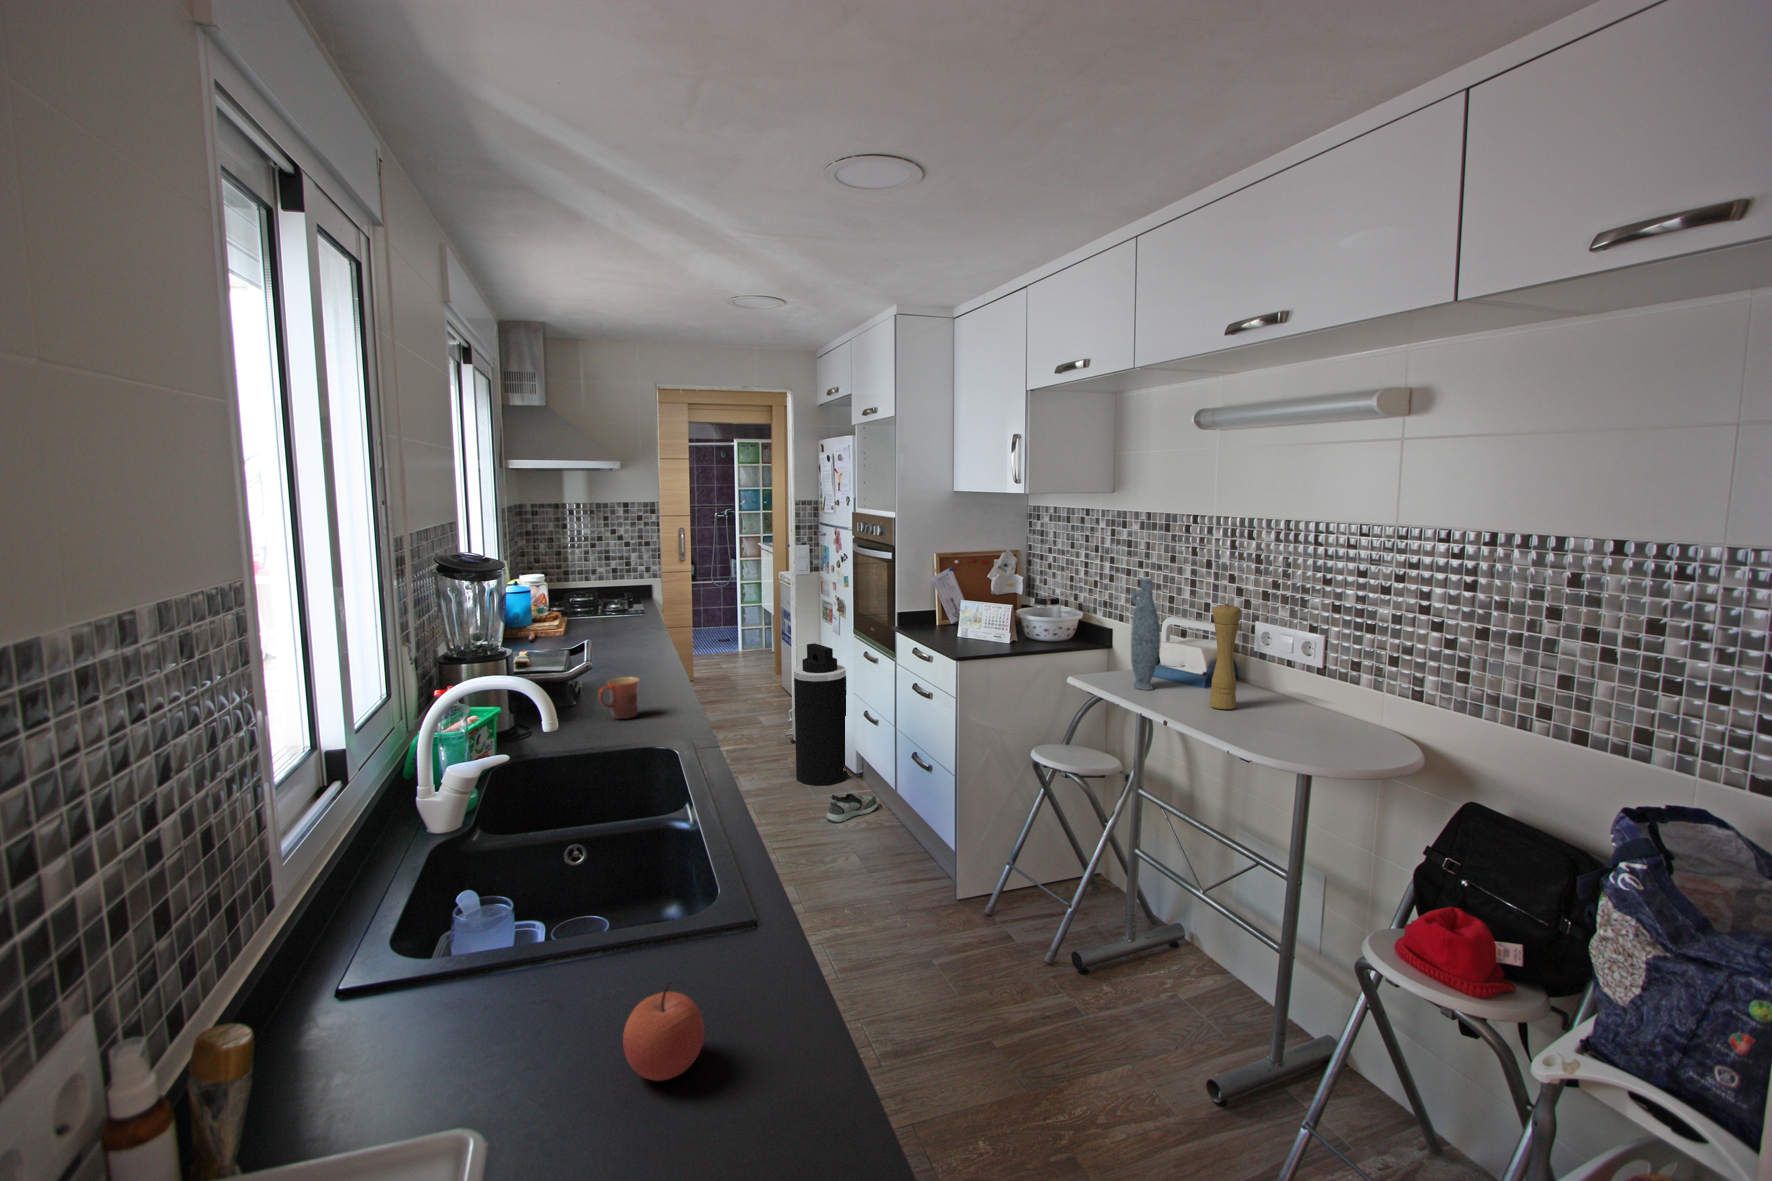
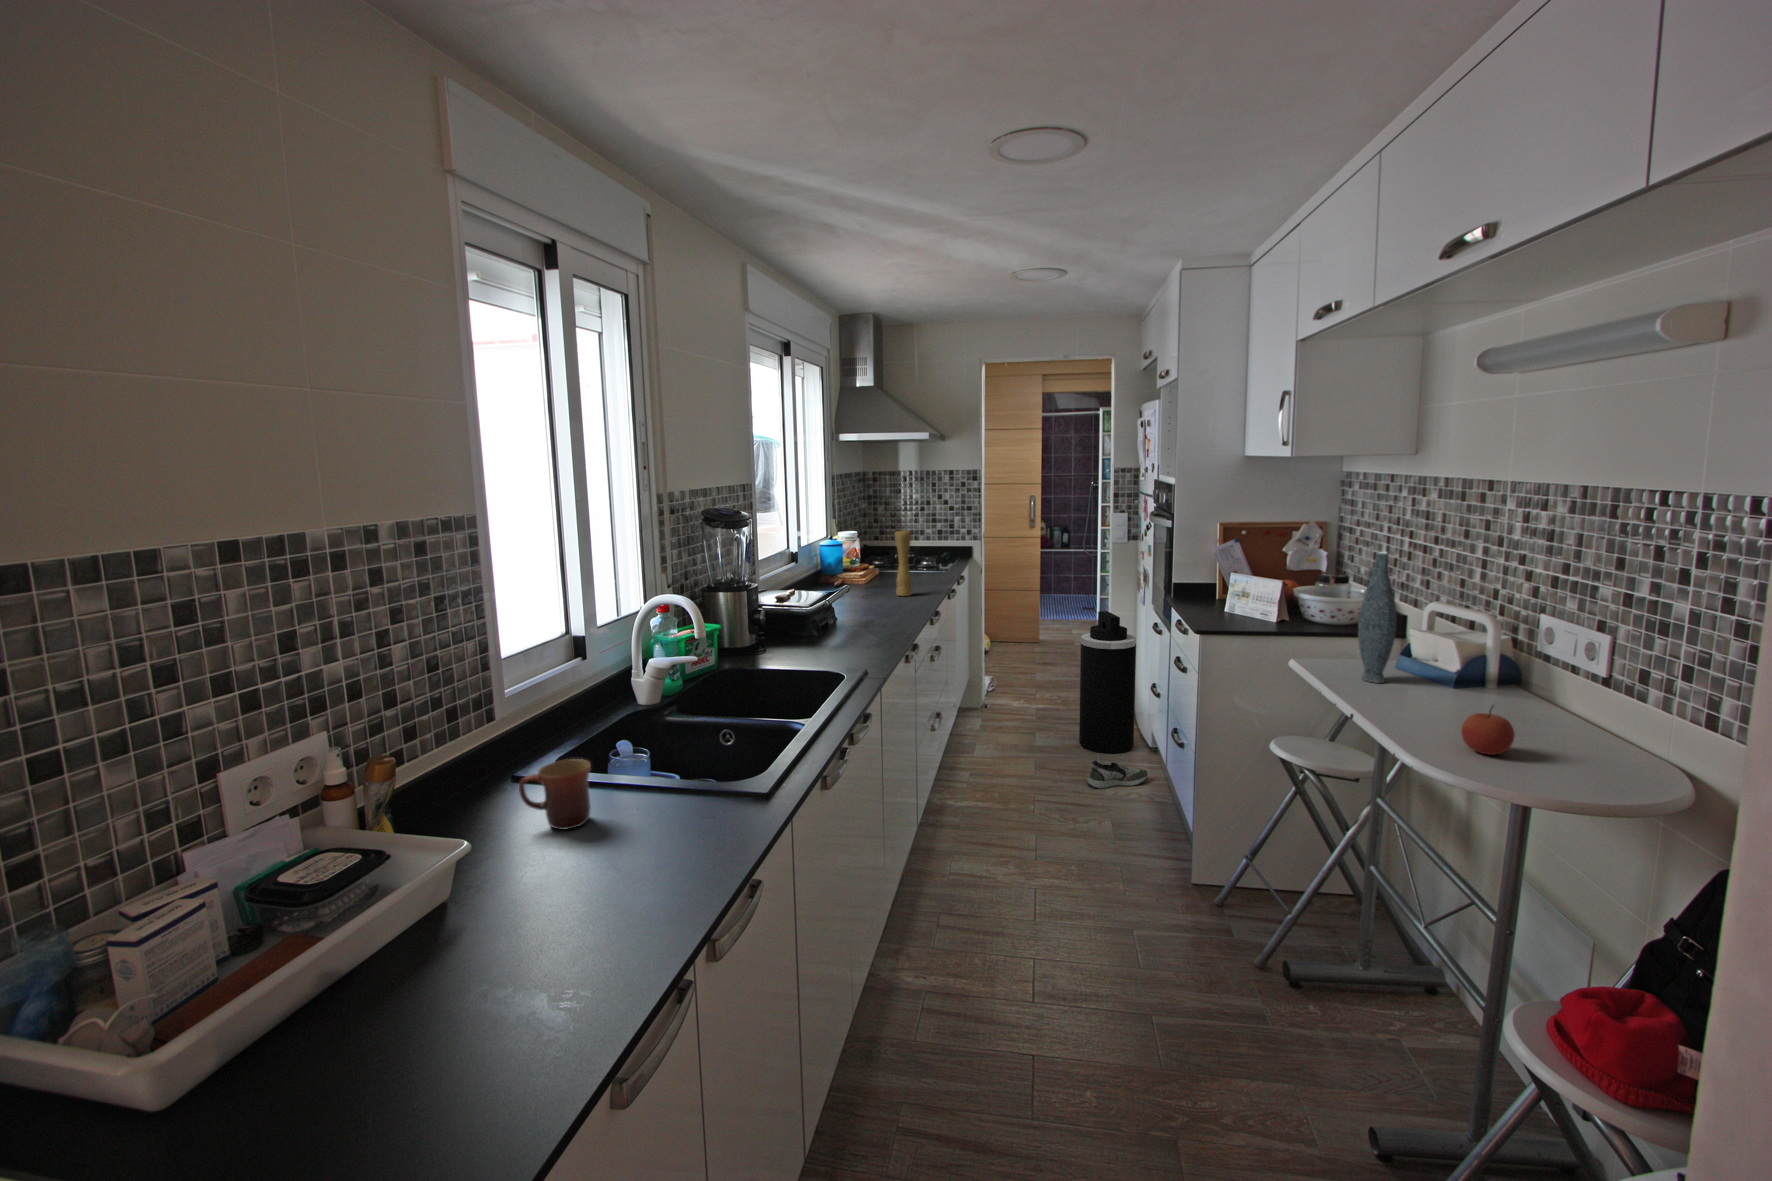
pepper mill: present [1210,604,1241,709] -> present [895,529,912,596]
mug: present [598,677,640,719] -> present [519,759,591,829]
apple: present [623,982,704,1081] -> present [1461,706,1515,755]

